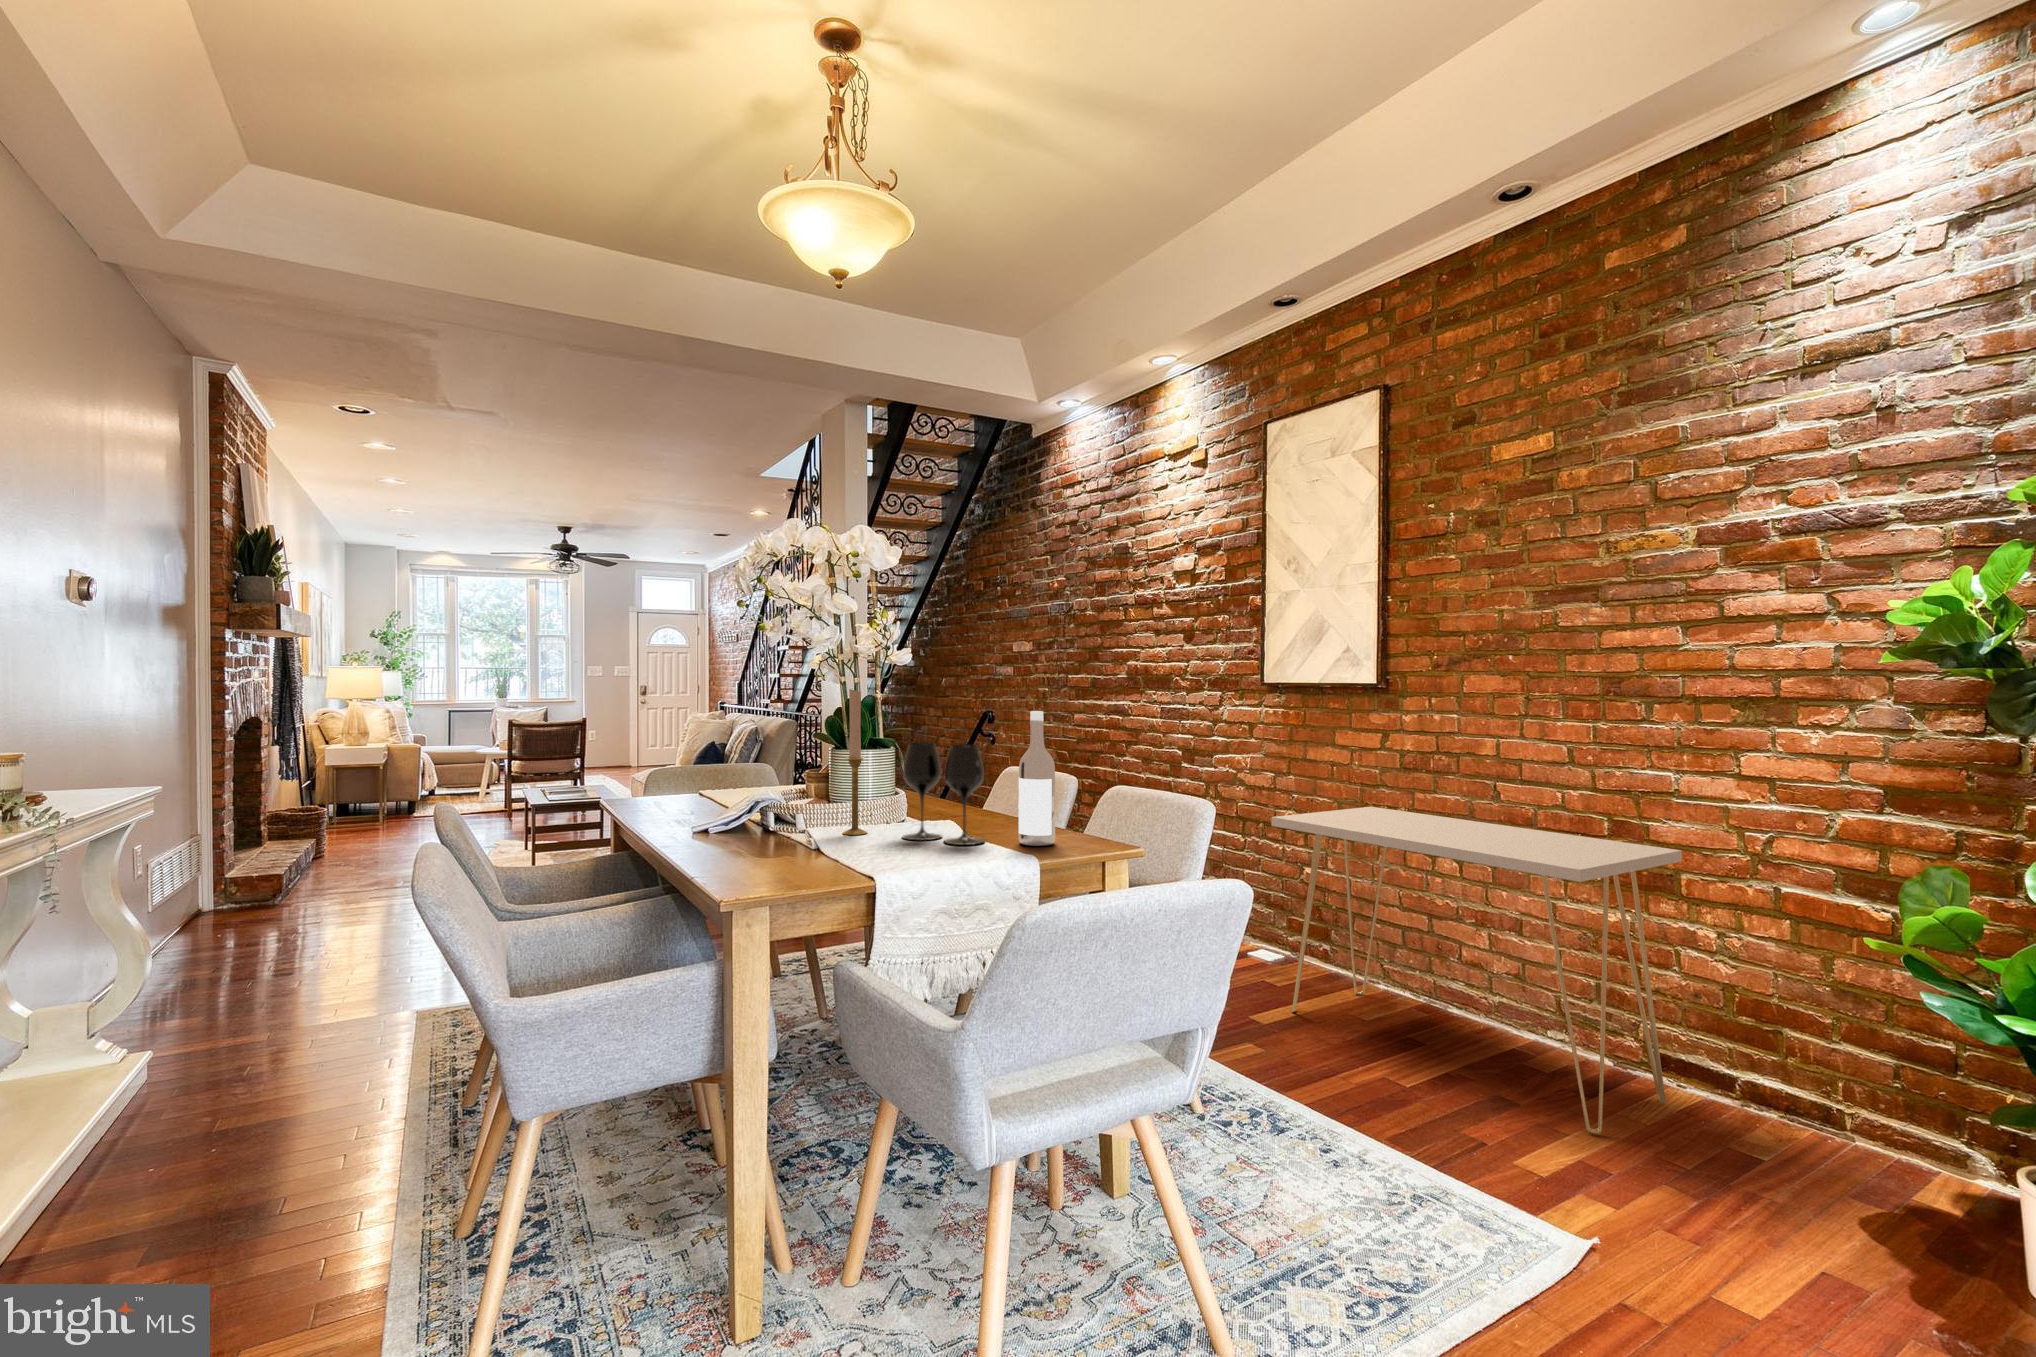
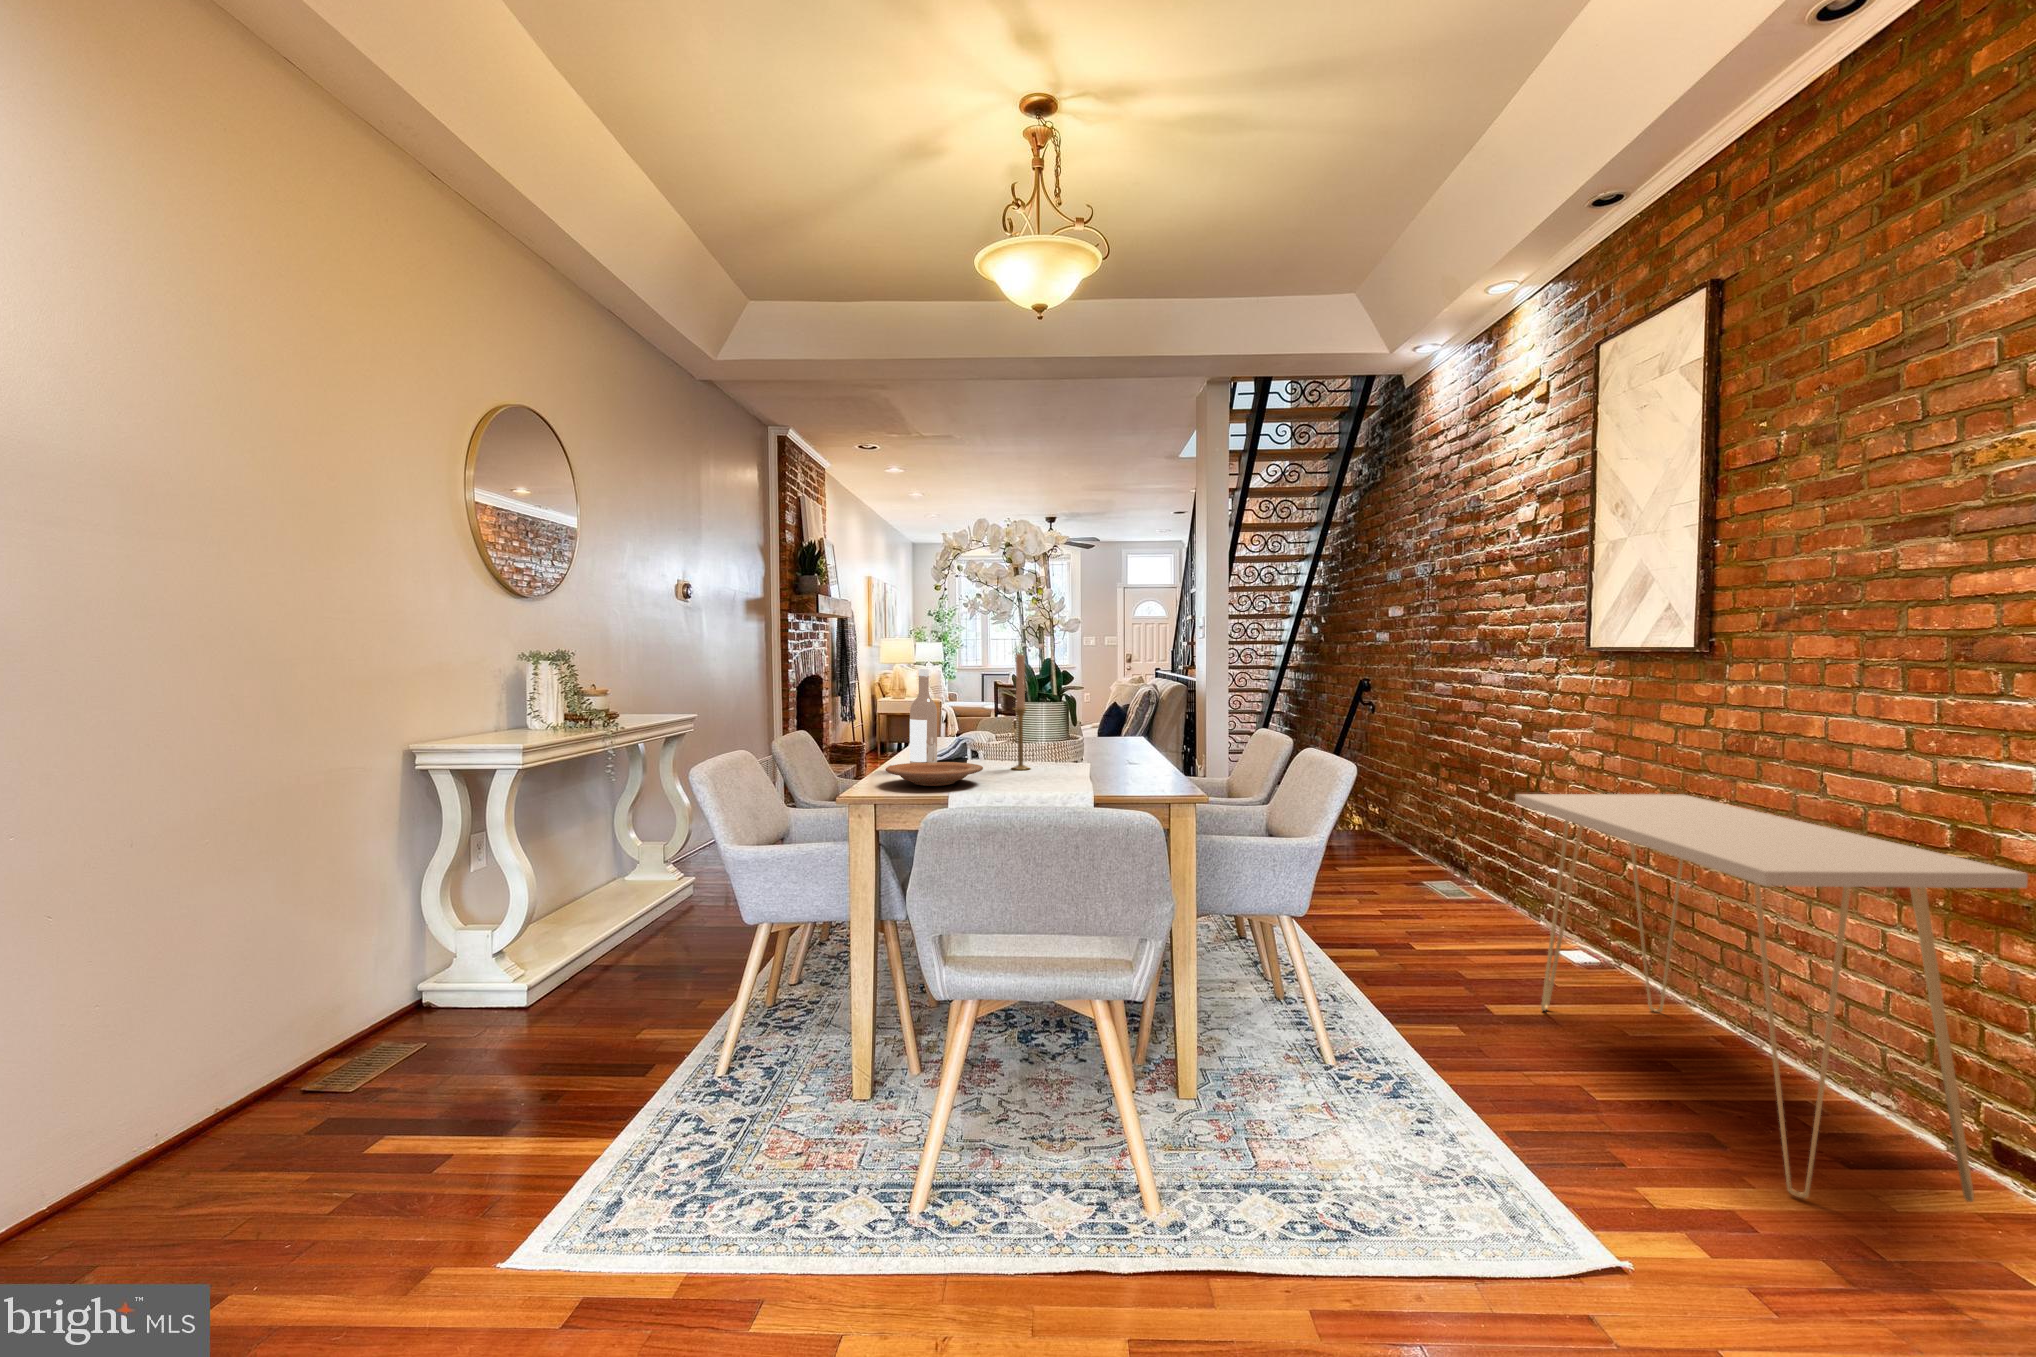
wine bottle: present [1018,711,1055,846] -> present [910,669,937,763]
wine glass: present [903,743,984,845] -> none [1044,697,1099,782]
plate: none [737,833,871,869] -> present [885,762,983,786]

